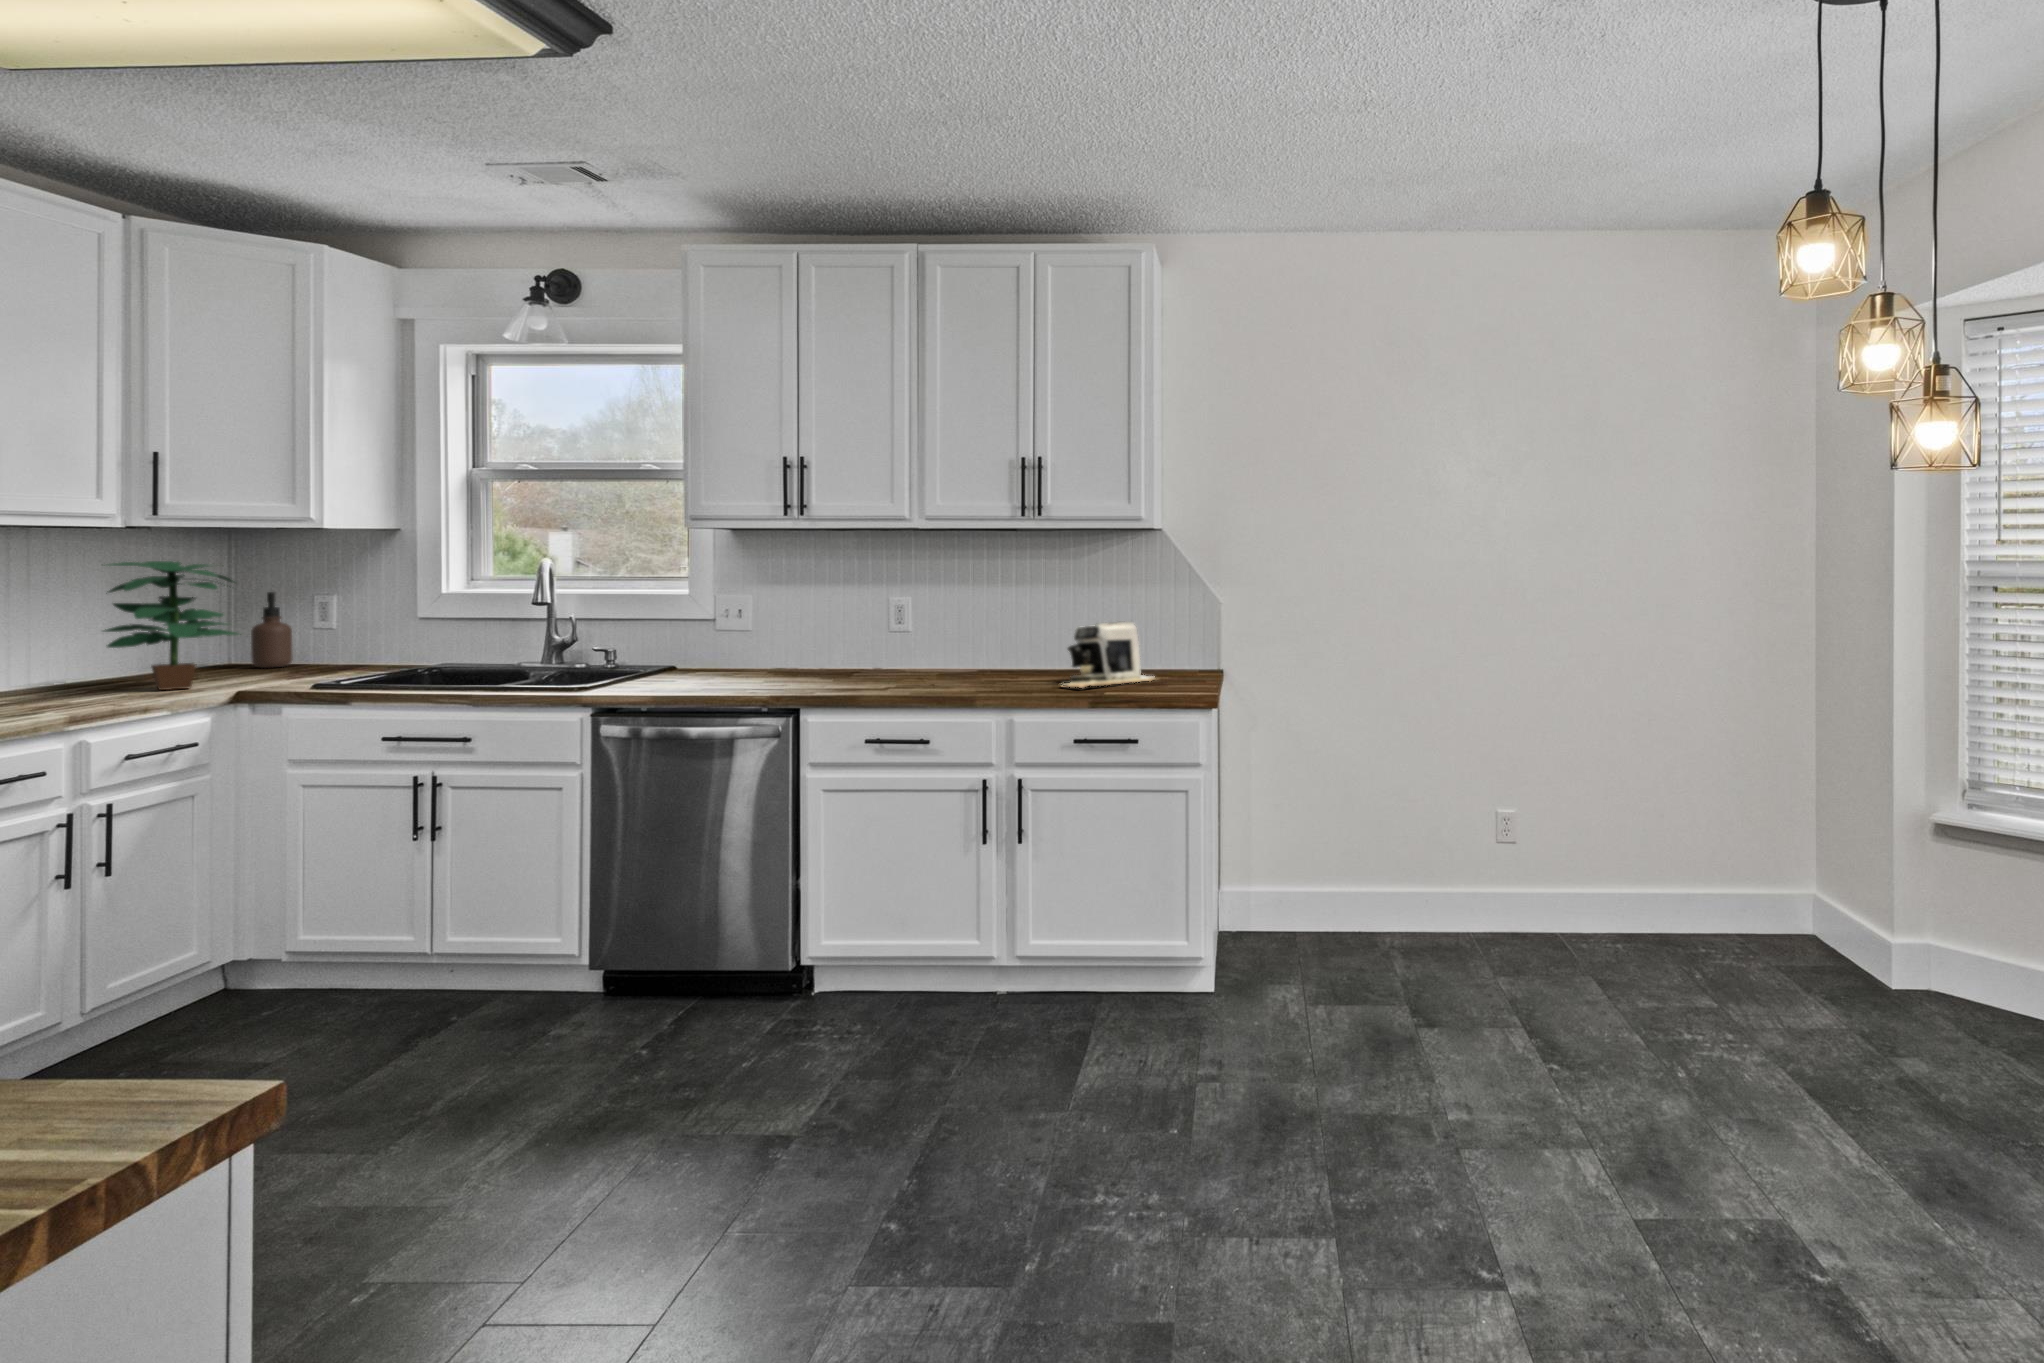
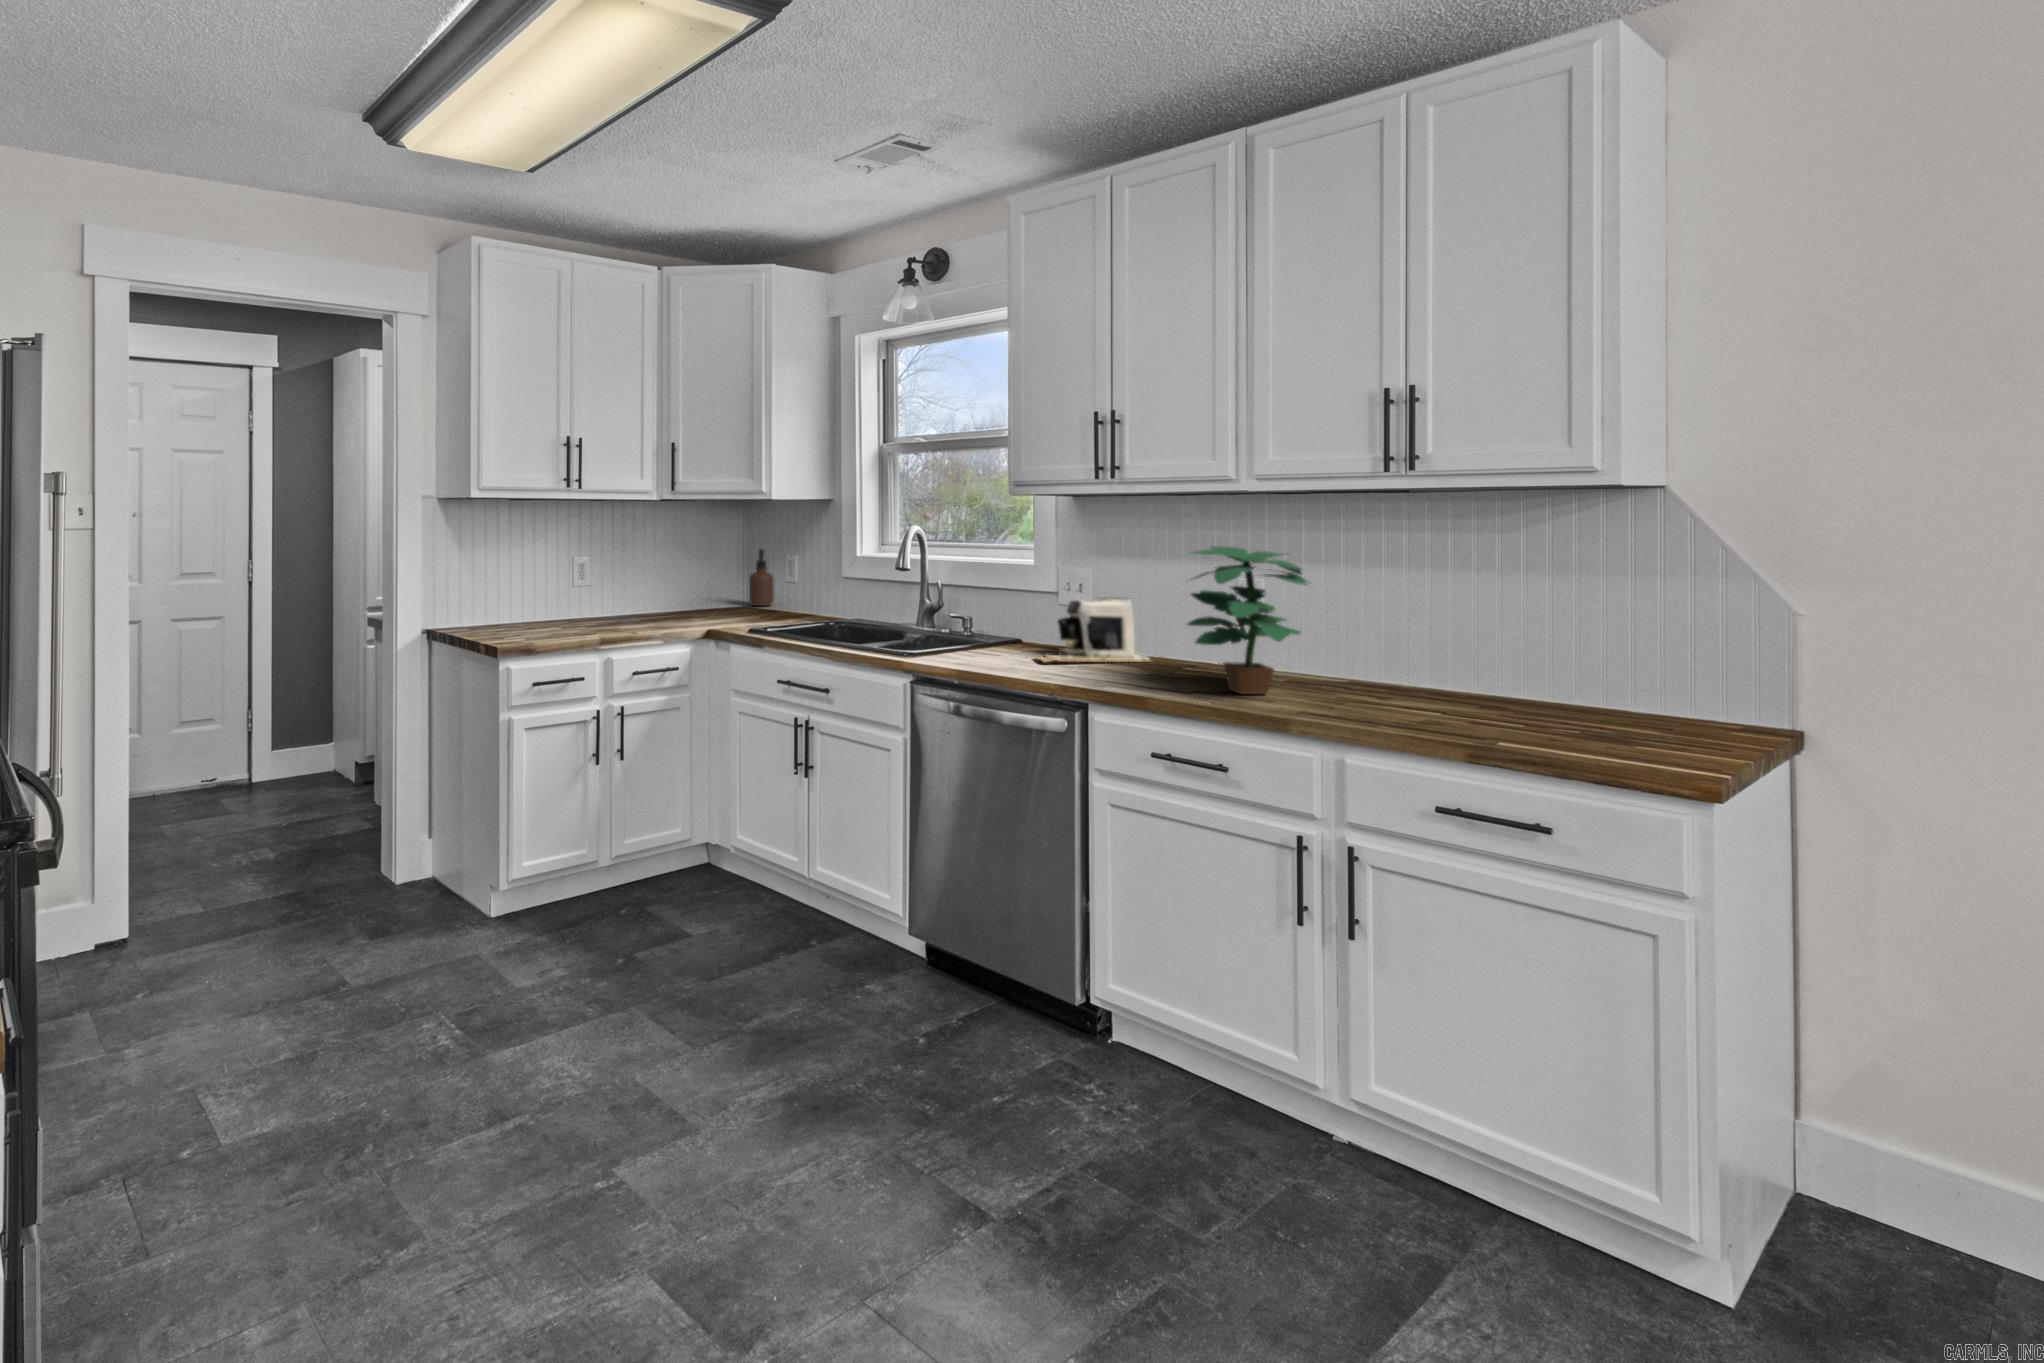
potted plant: present [104,561,241,690] -> present [1188,546,1307,694]
coffee maker: present [1063,621,1156,688] -> present [1037,597,1150,663]

